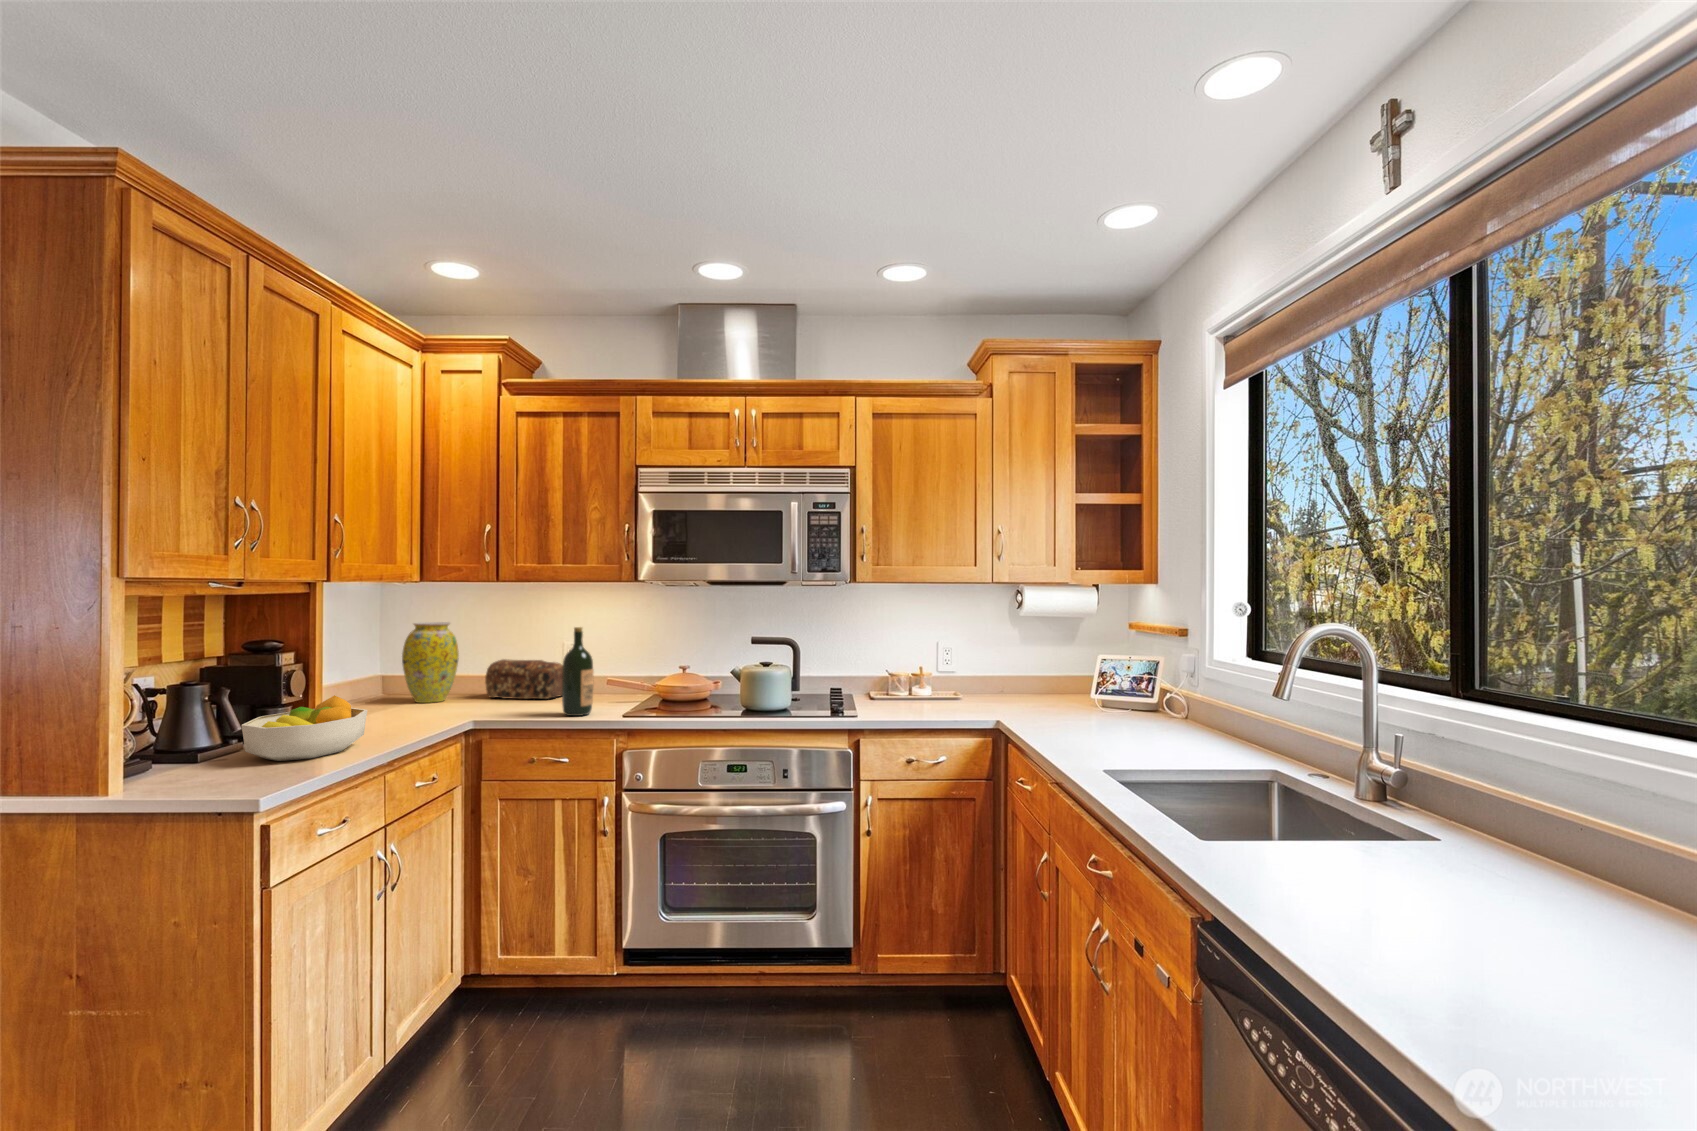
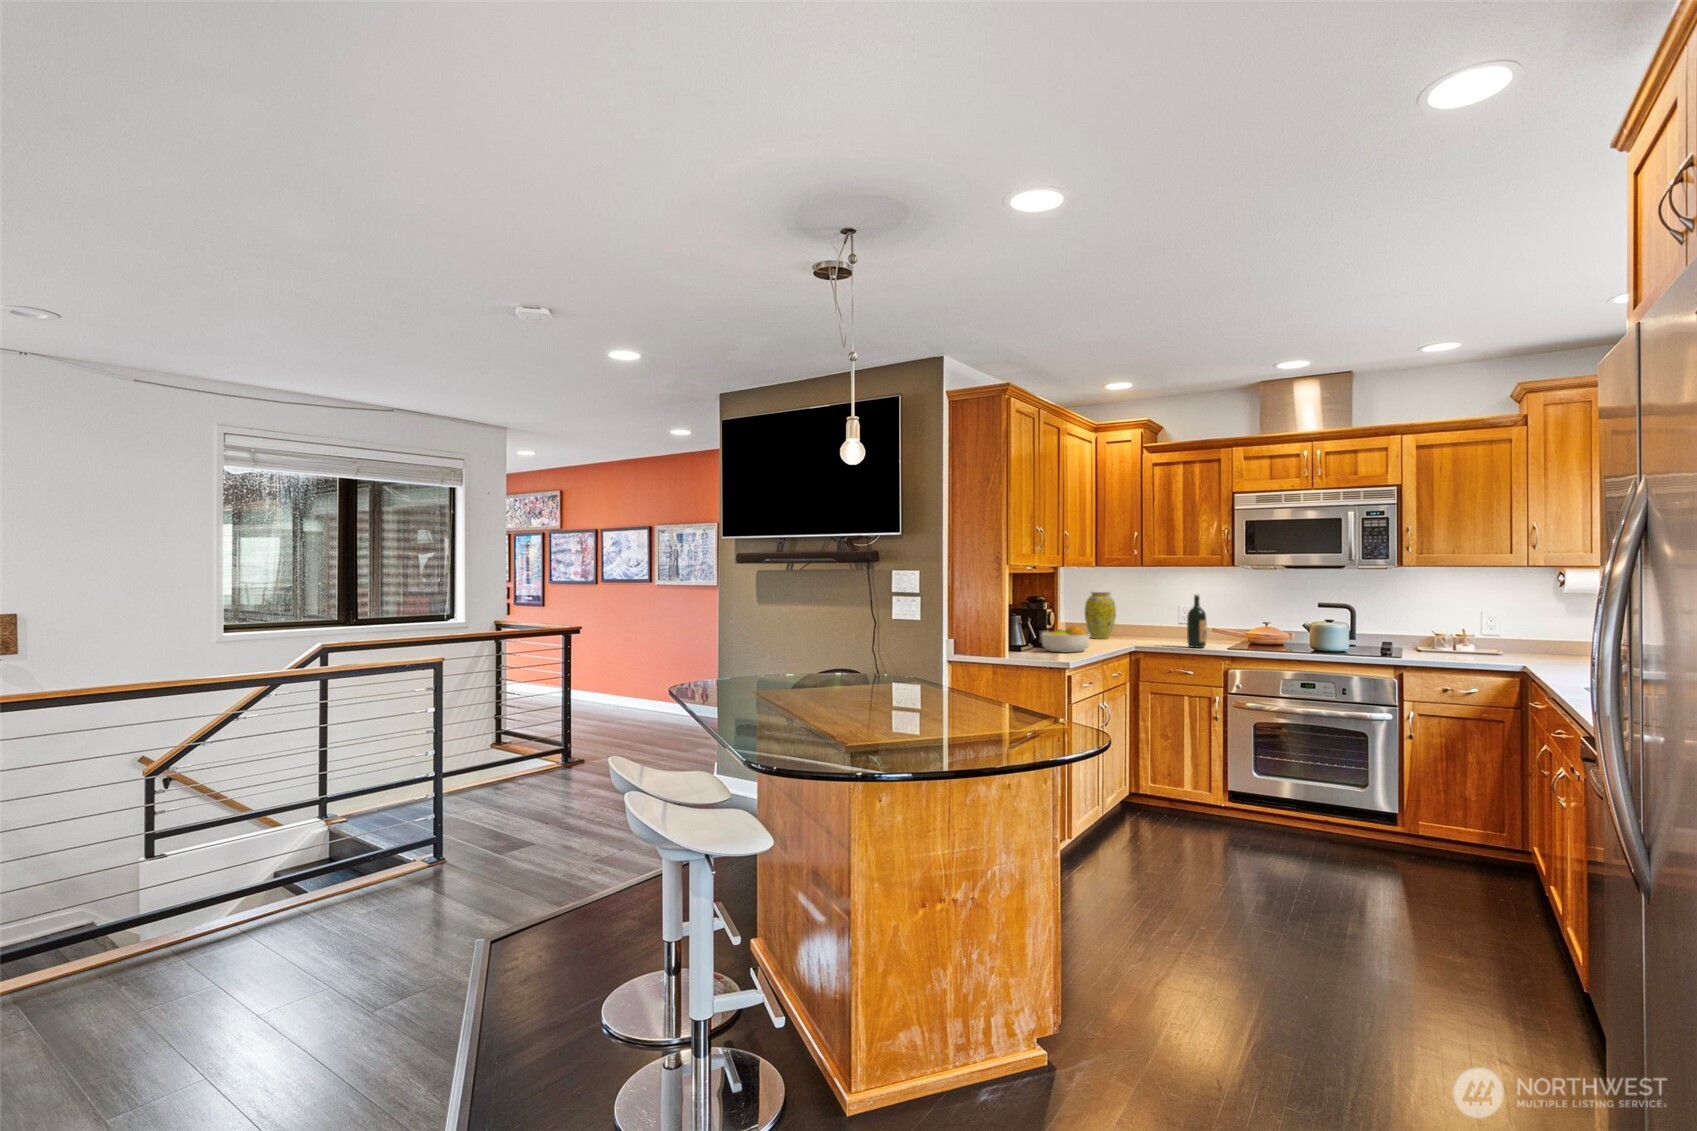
bread loaf: present [485,659,562,699] -> none [1132,616,1184,641]

